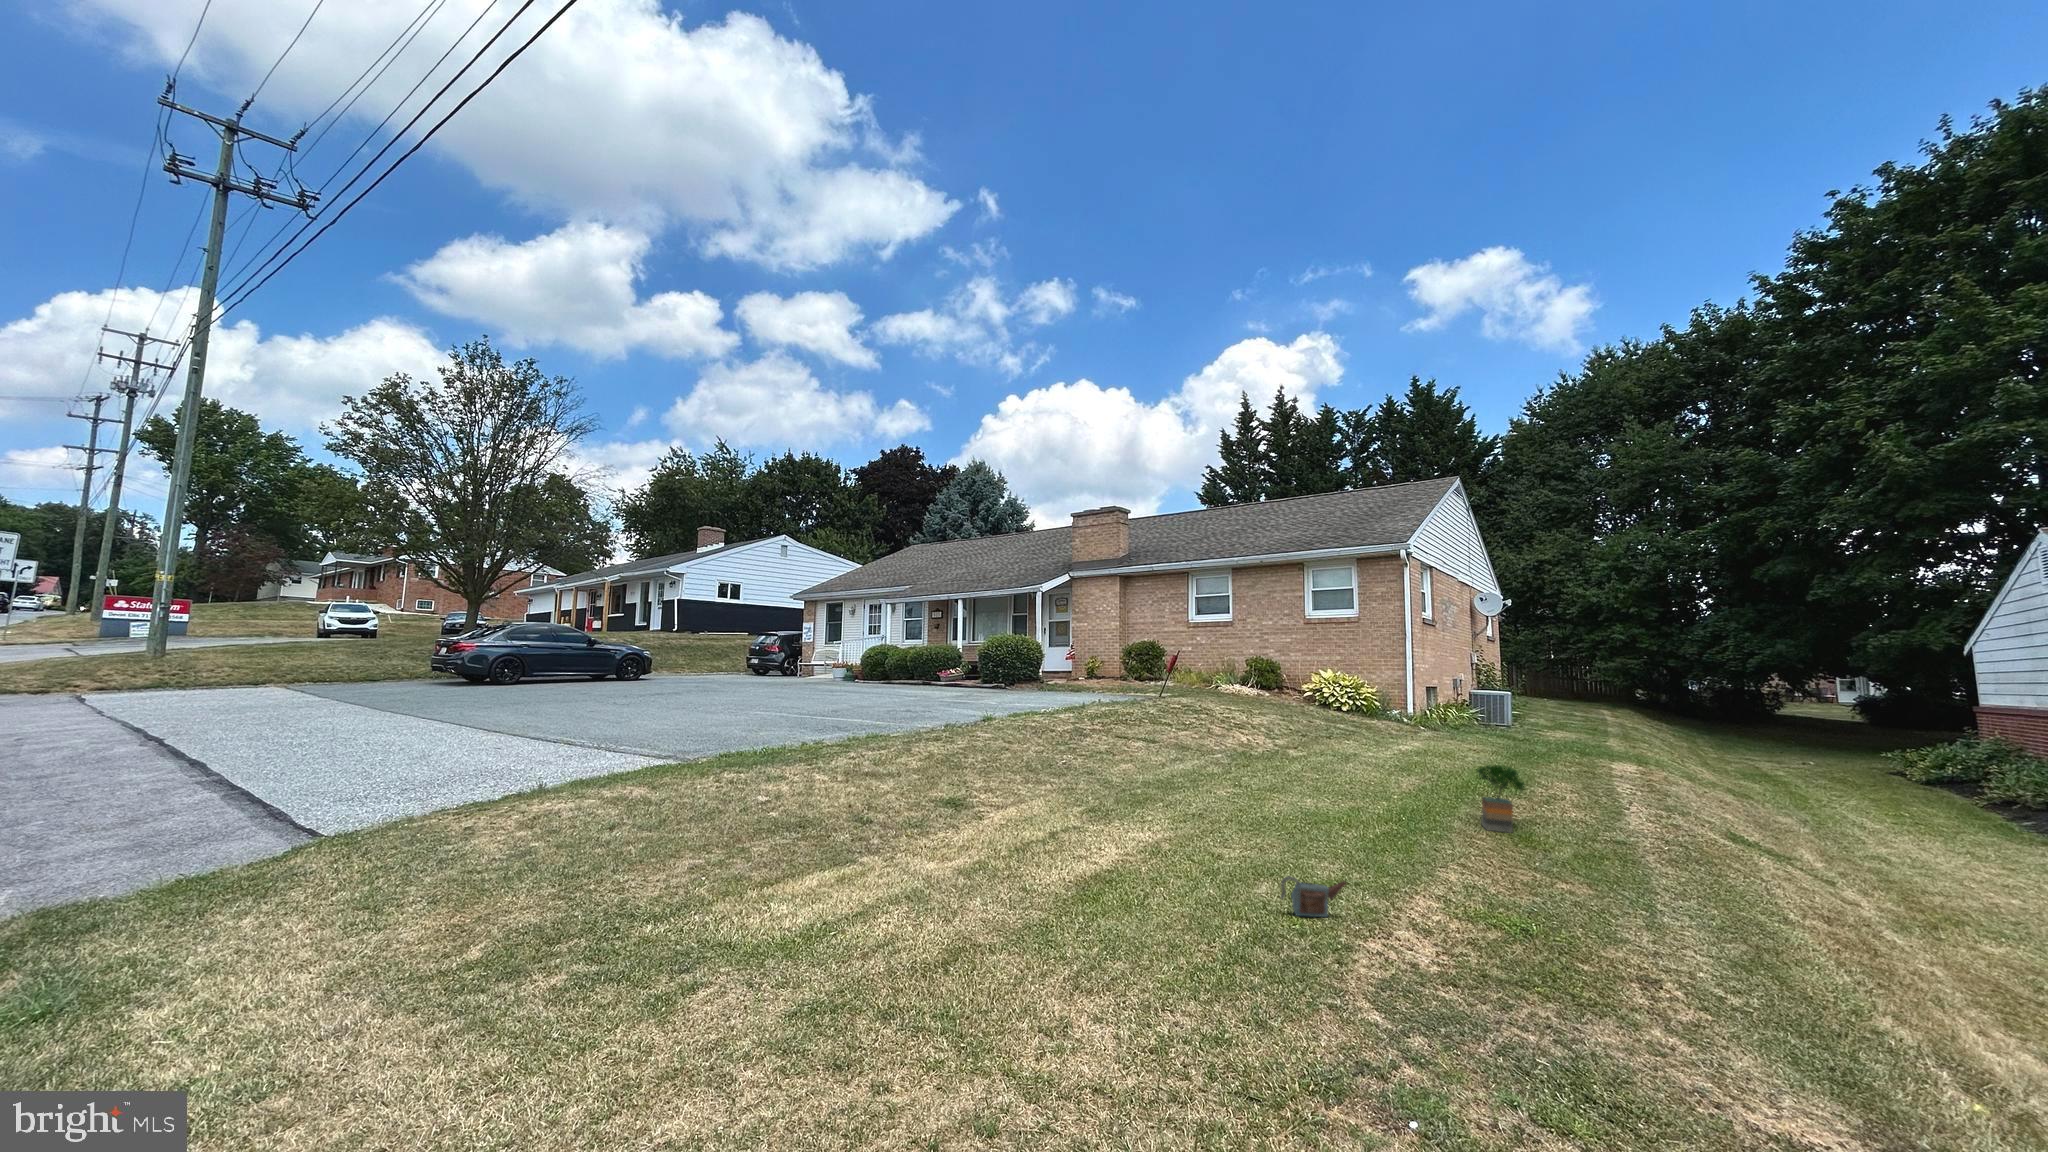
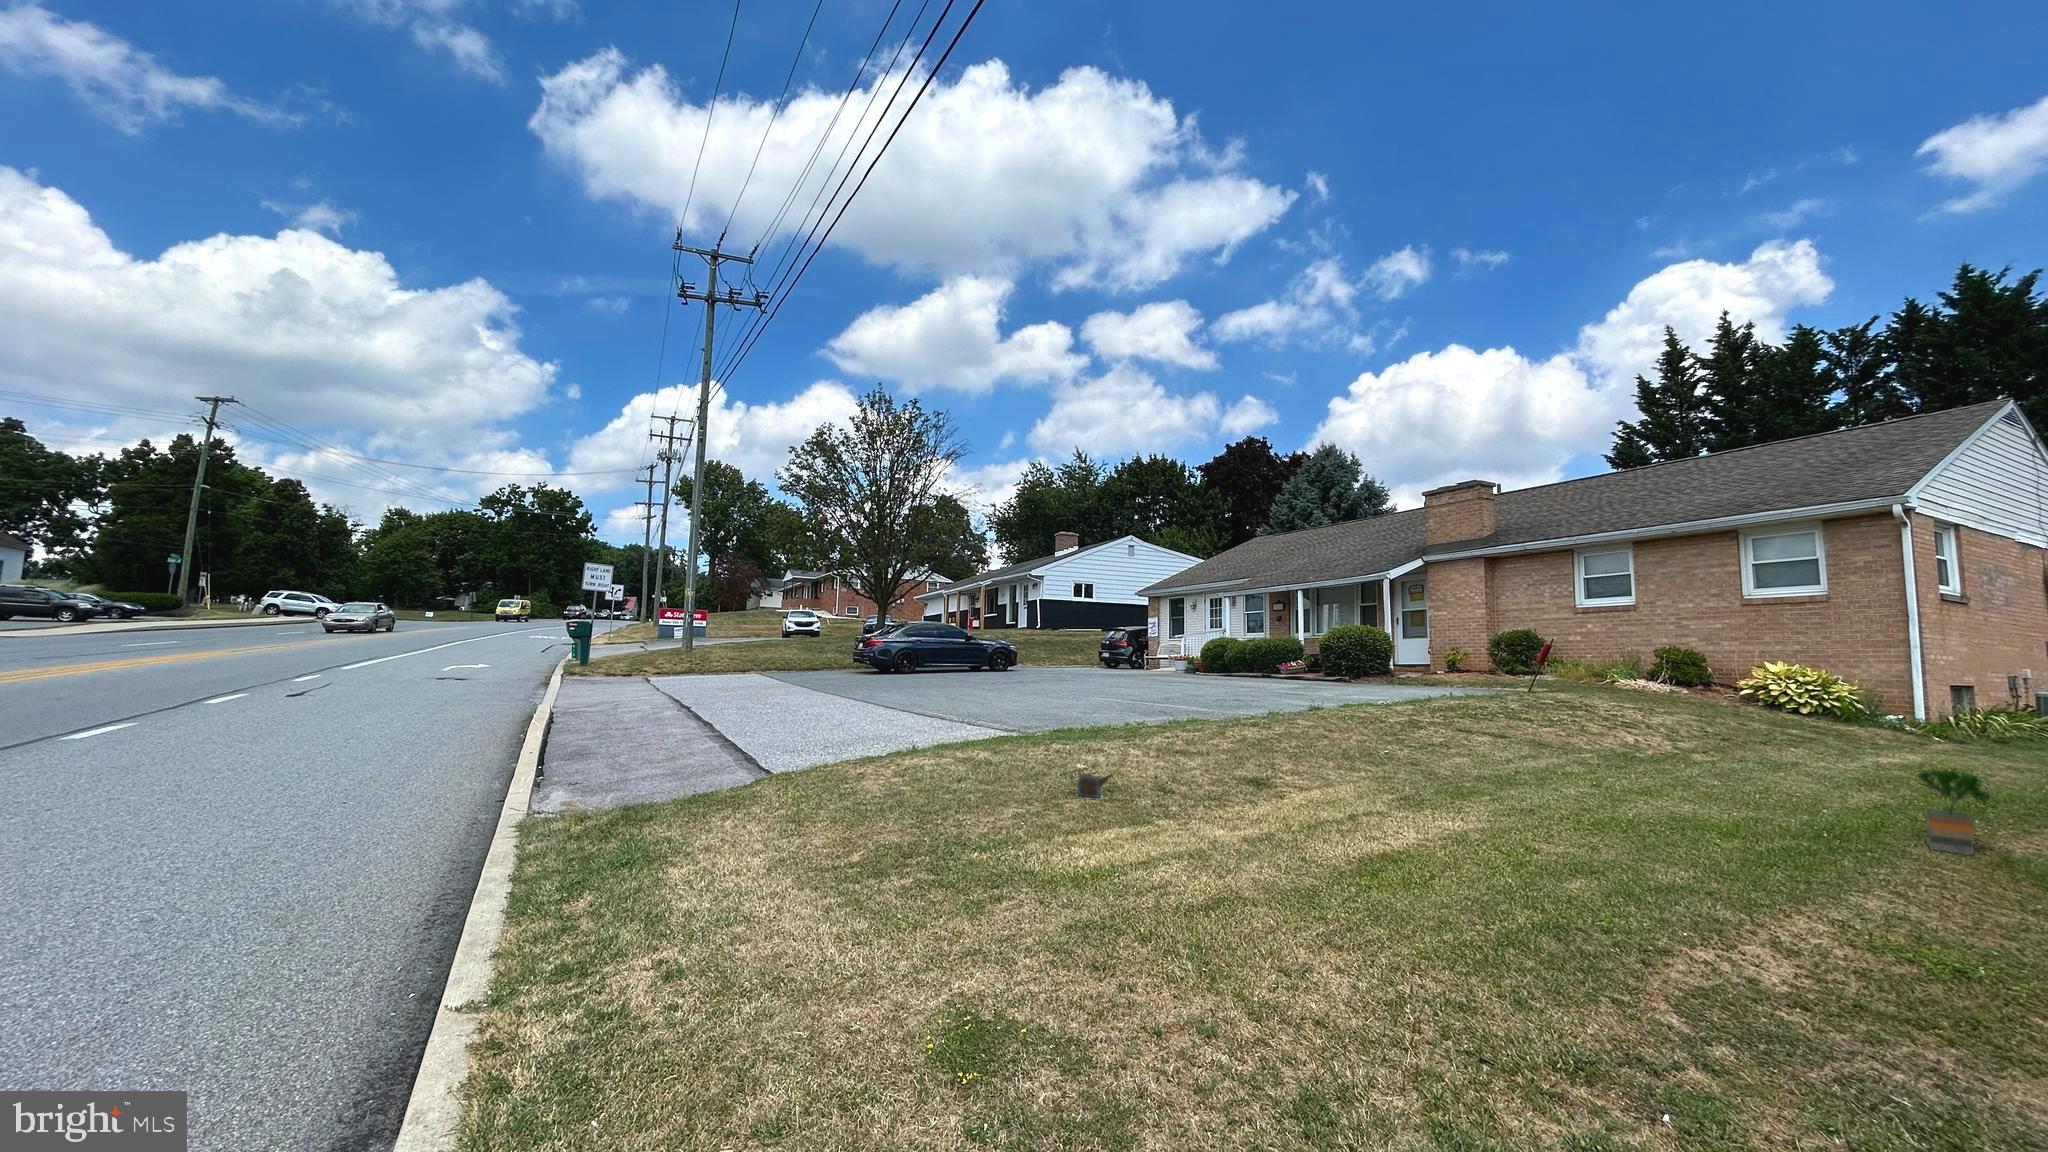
watering can: present [1280,876,1346,917] -> present [1070,770,1112,798]

